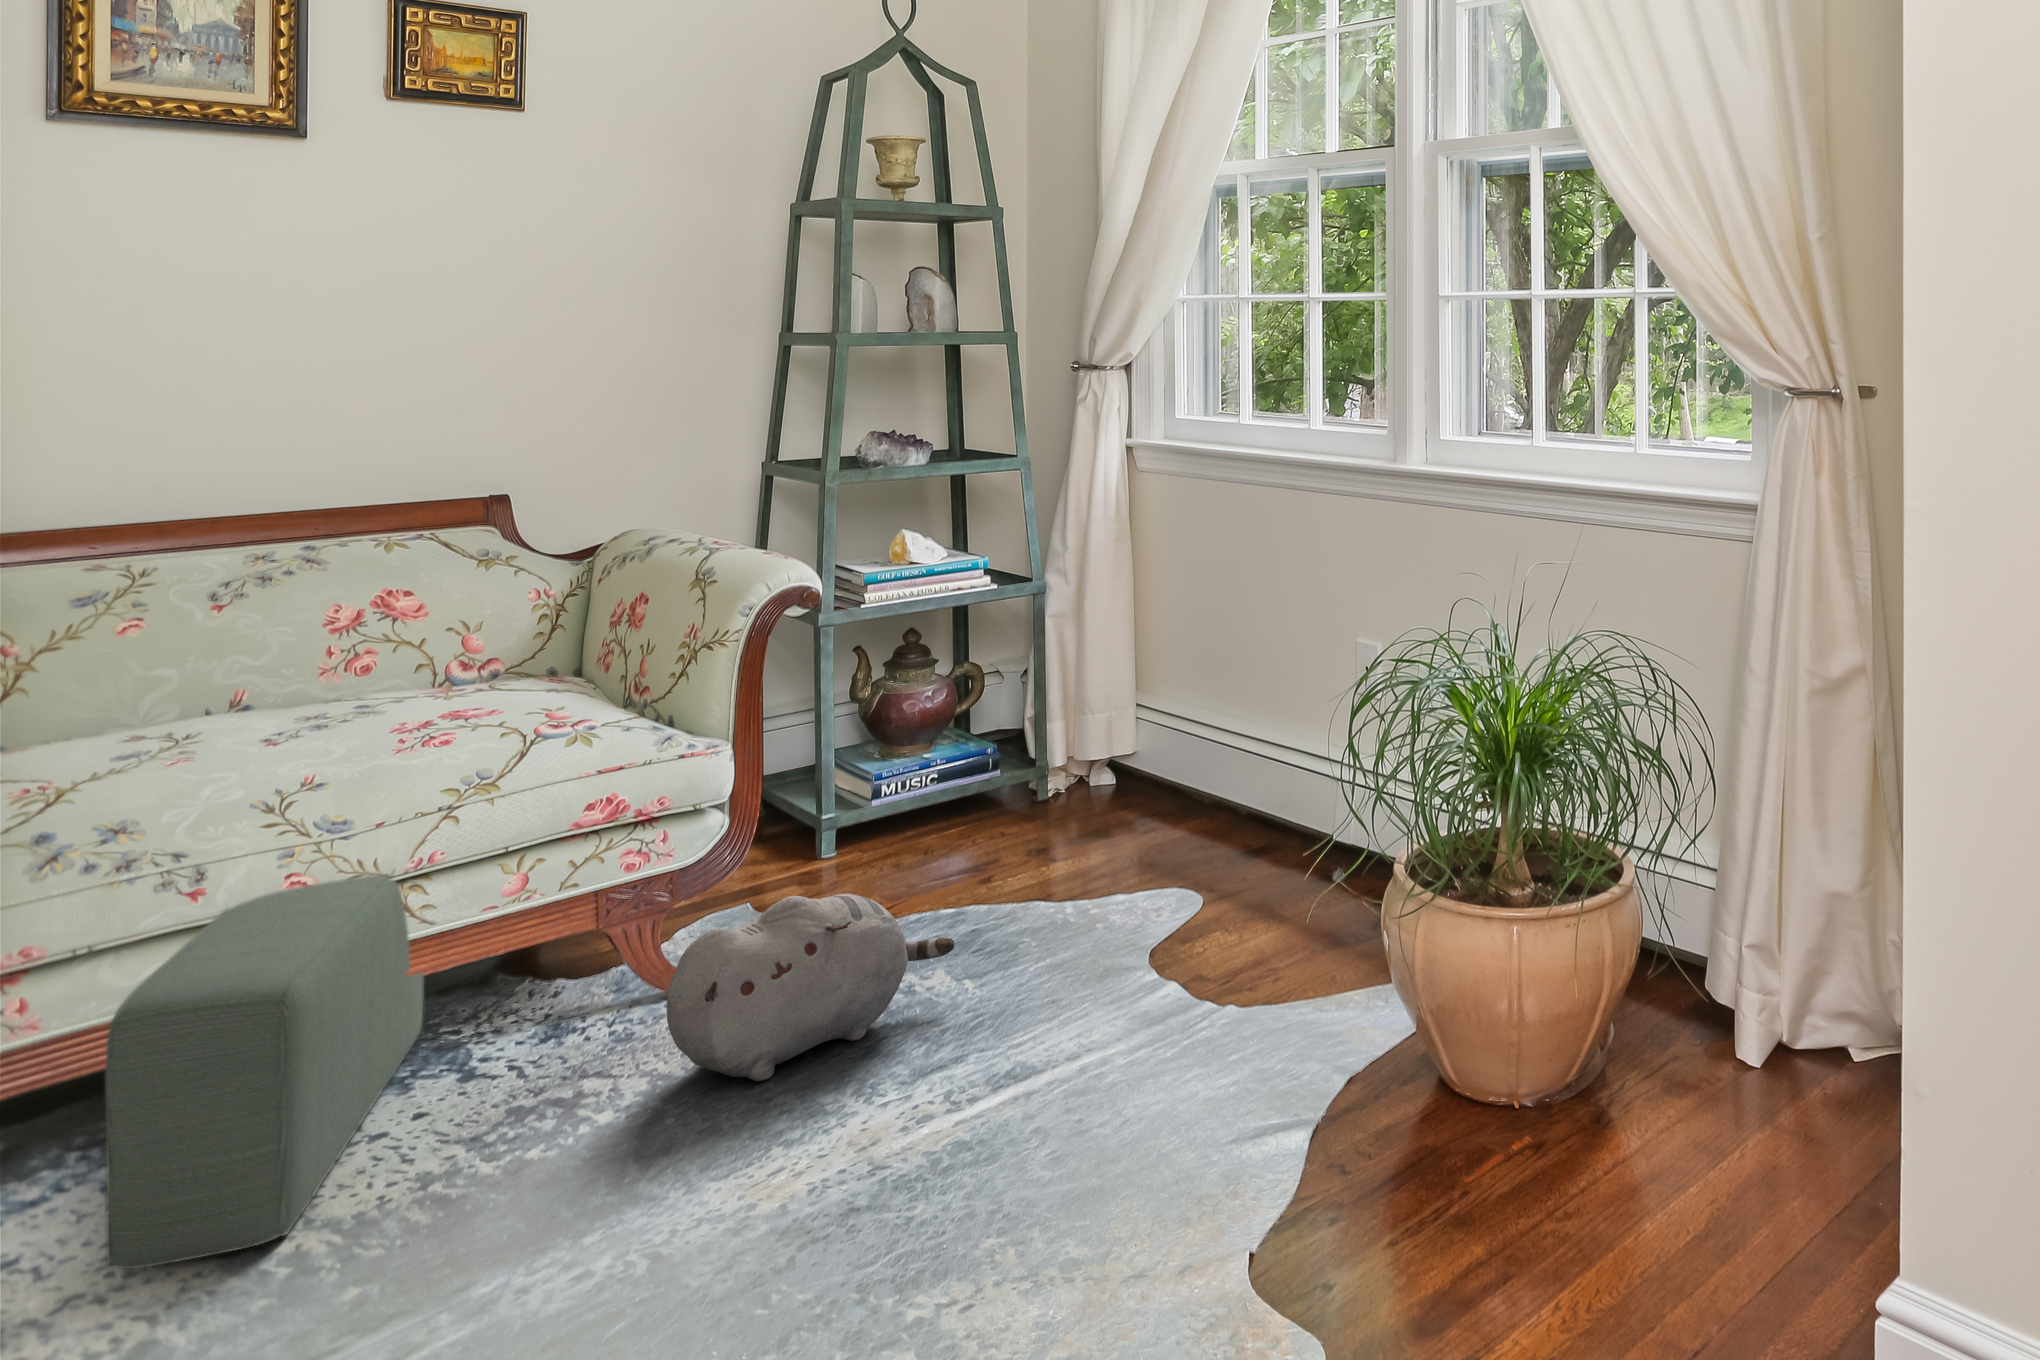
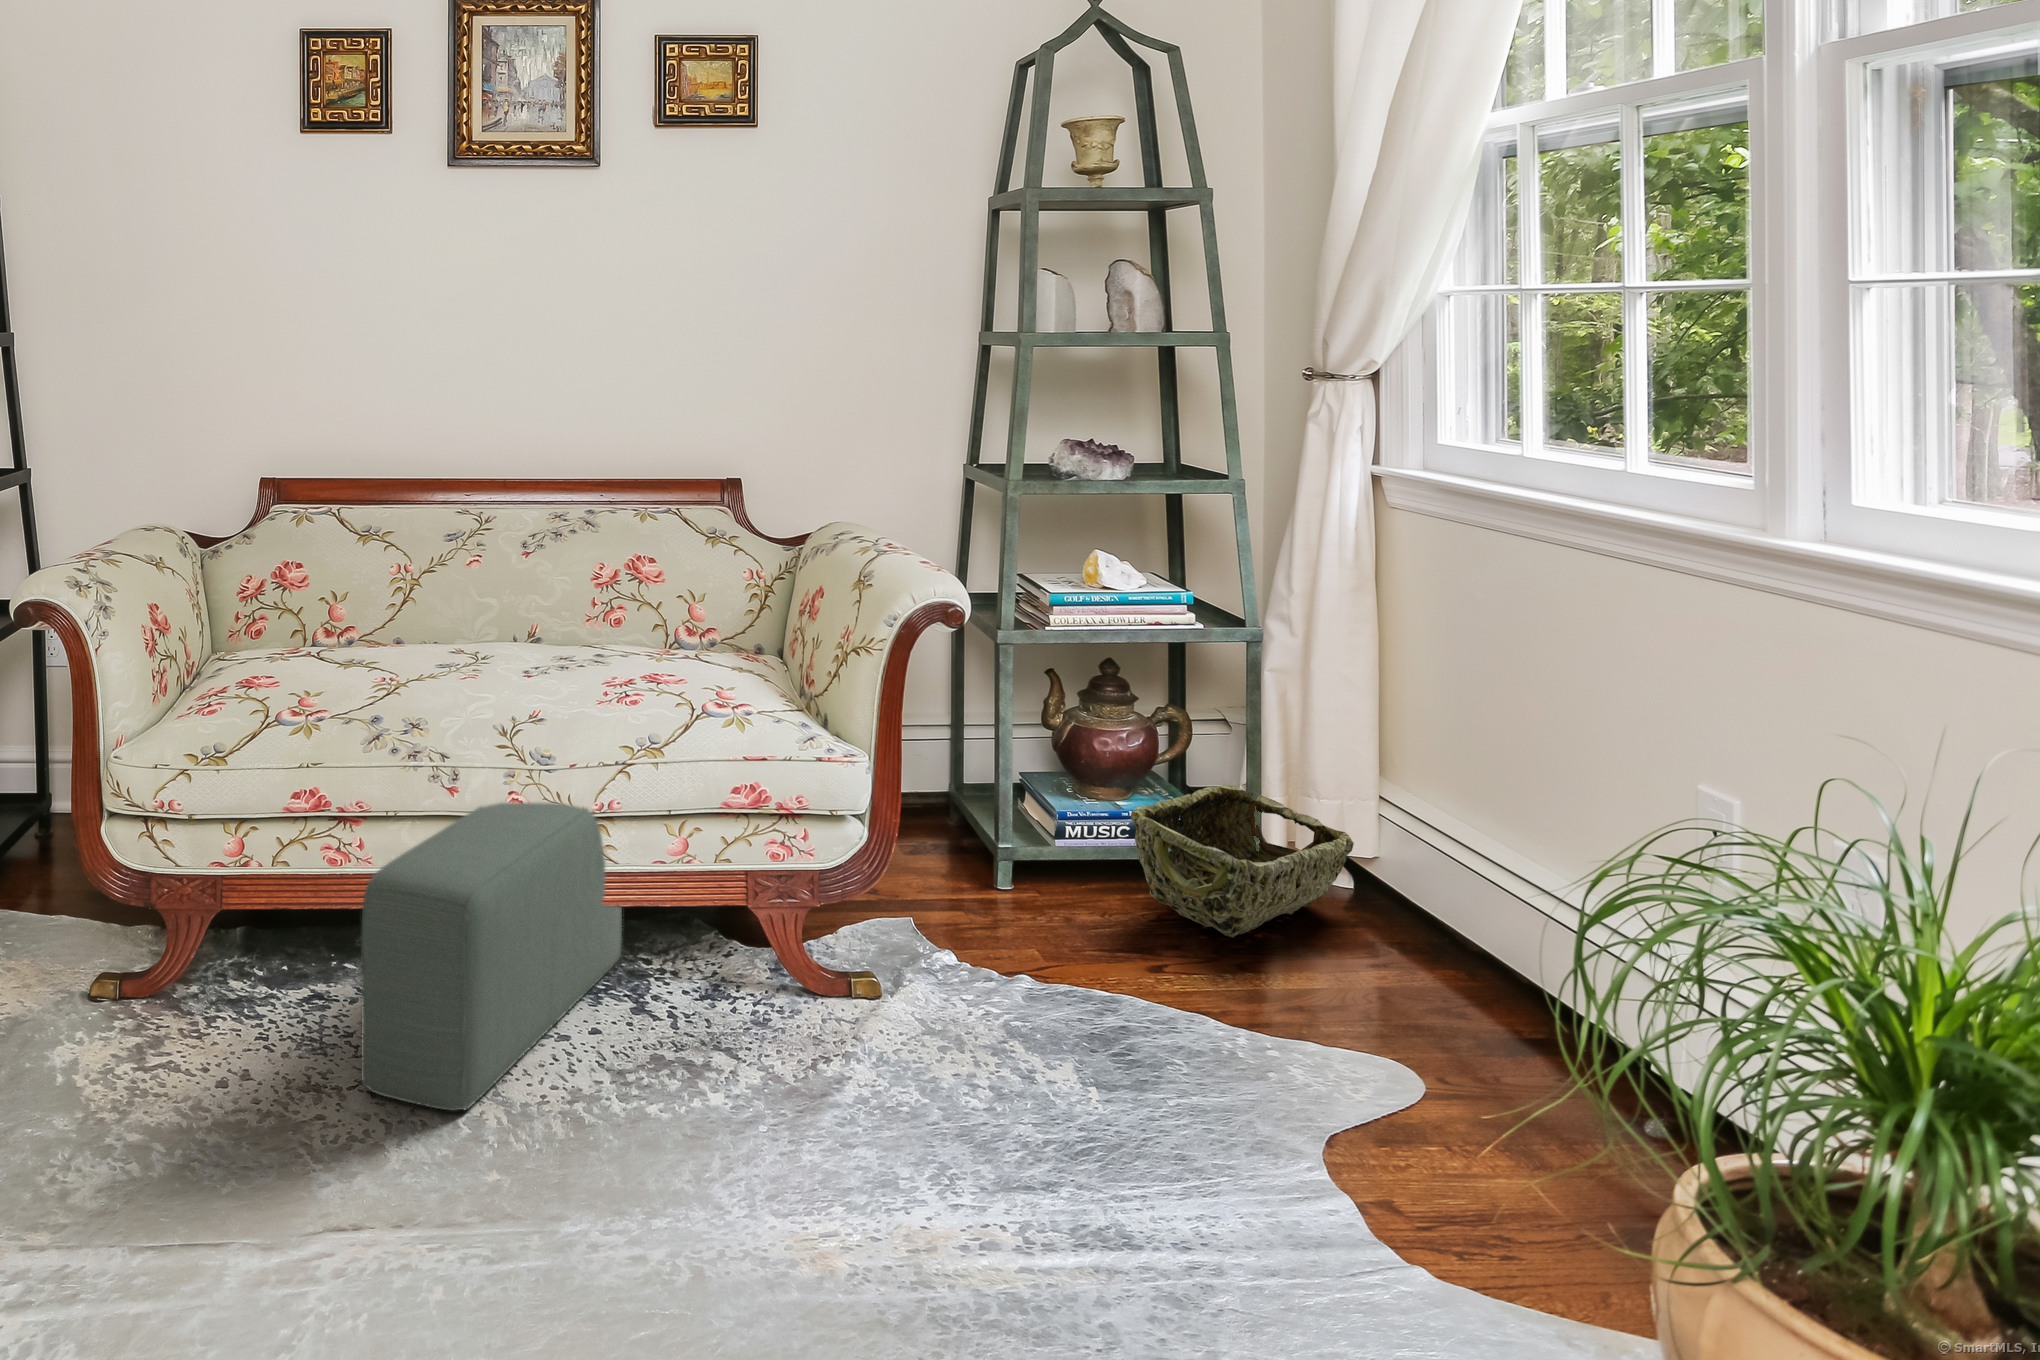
woven basket: none [953,719,1125,841] -> present [1131,785,1354,937]
plush toy: present [667,894,954,1081] -> none [772,931,1072,1119]

